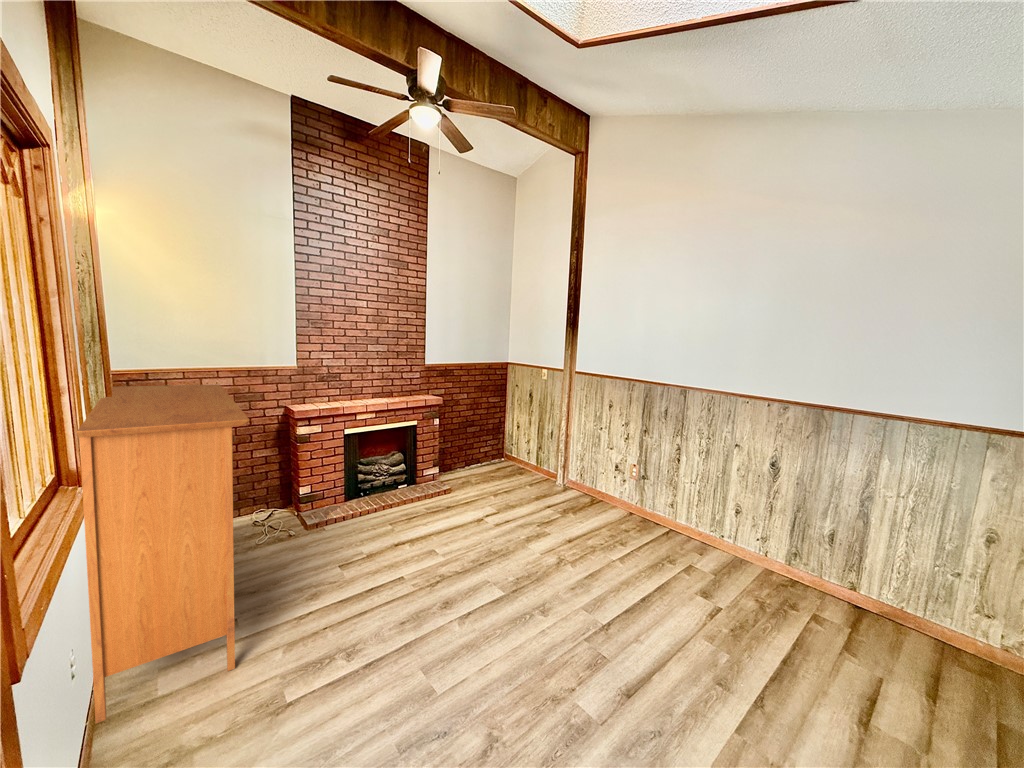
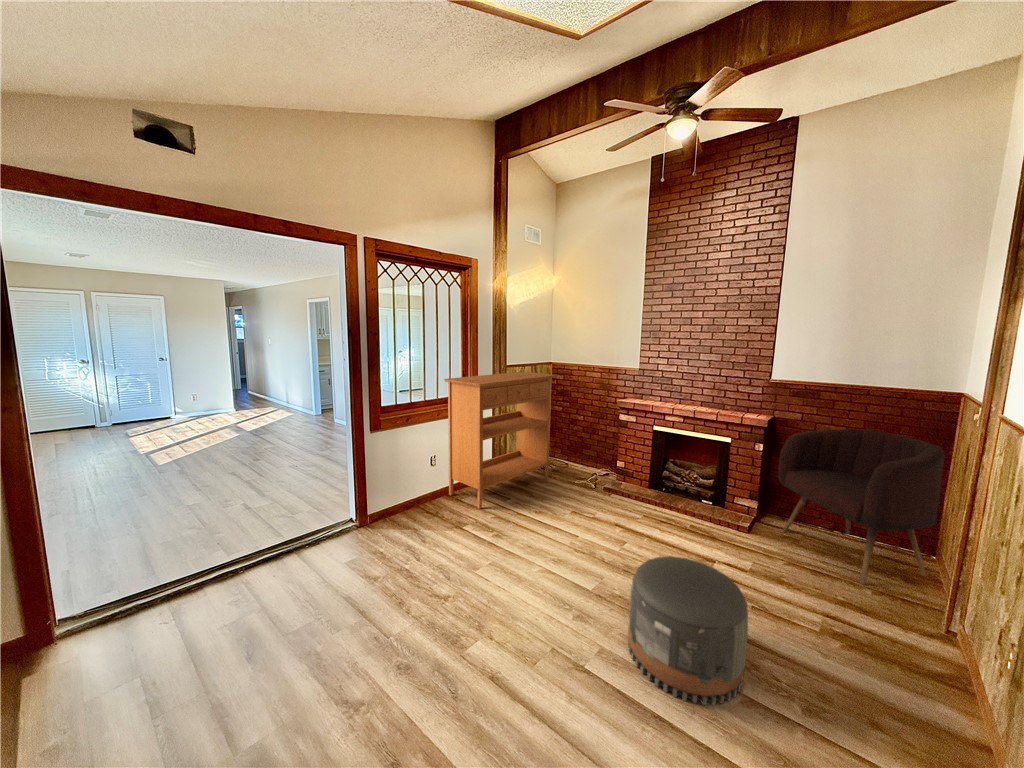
armchair: none [448,395,529,490] -> present [779,428,945,585]
pouf: none [543,505,625,598] -> present [628,556,748,705]

